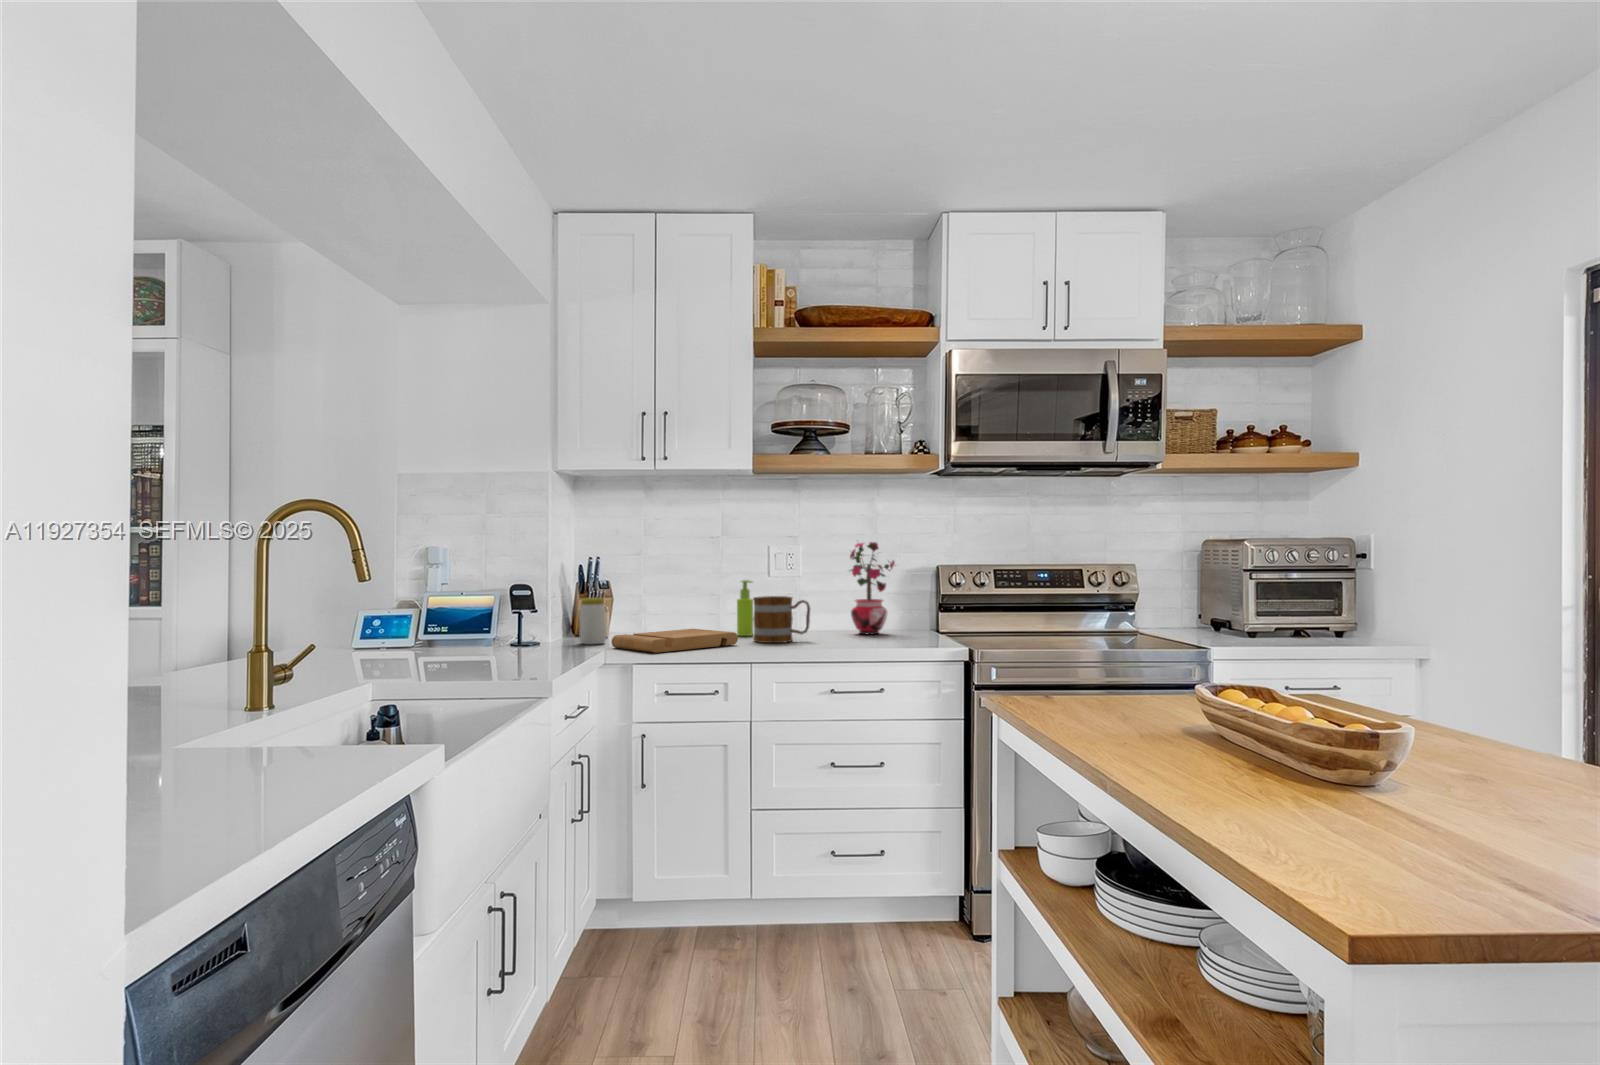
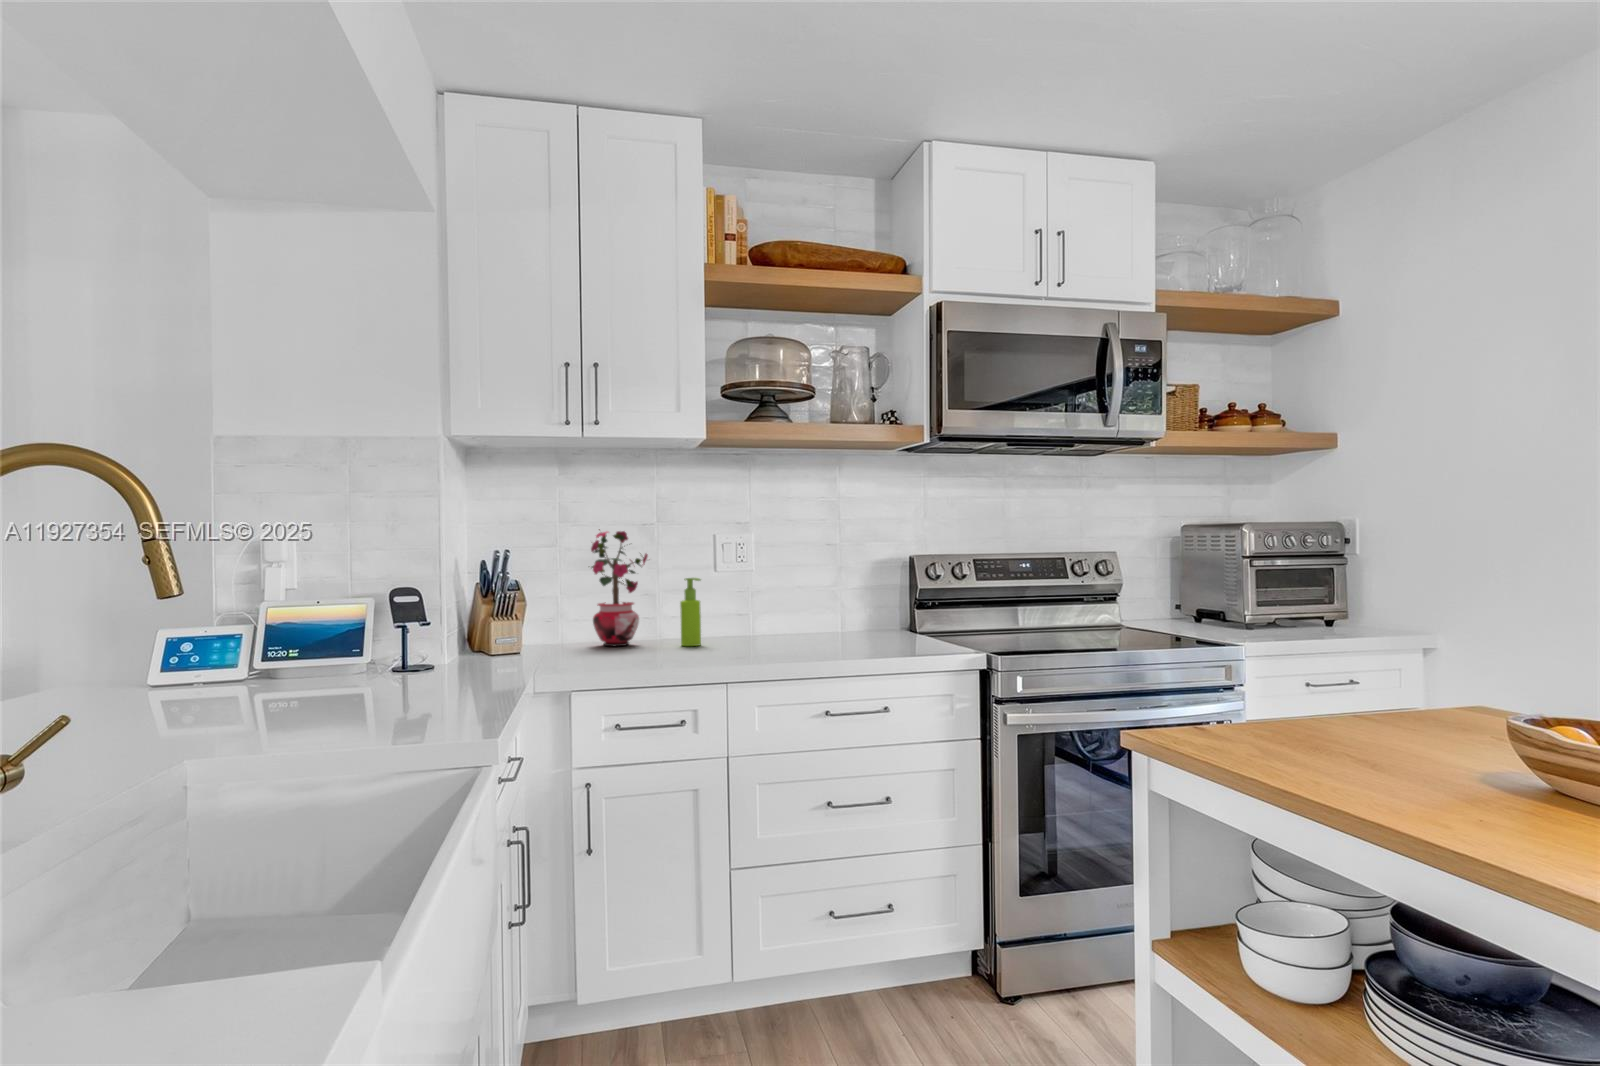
potted plant: present [849,542,895,634] -> present [591,529,648,647]
mug: present [753,596,810,643] -> none [711,596,781,655]
jar: present [579,598,606,644] -> none [488,604,525,666]
cutting board: present [611,629,738,653] -> none [539,640,700,675]

